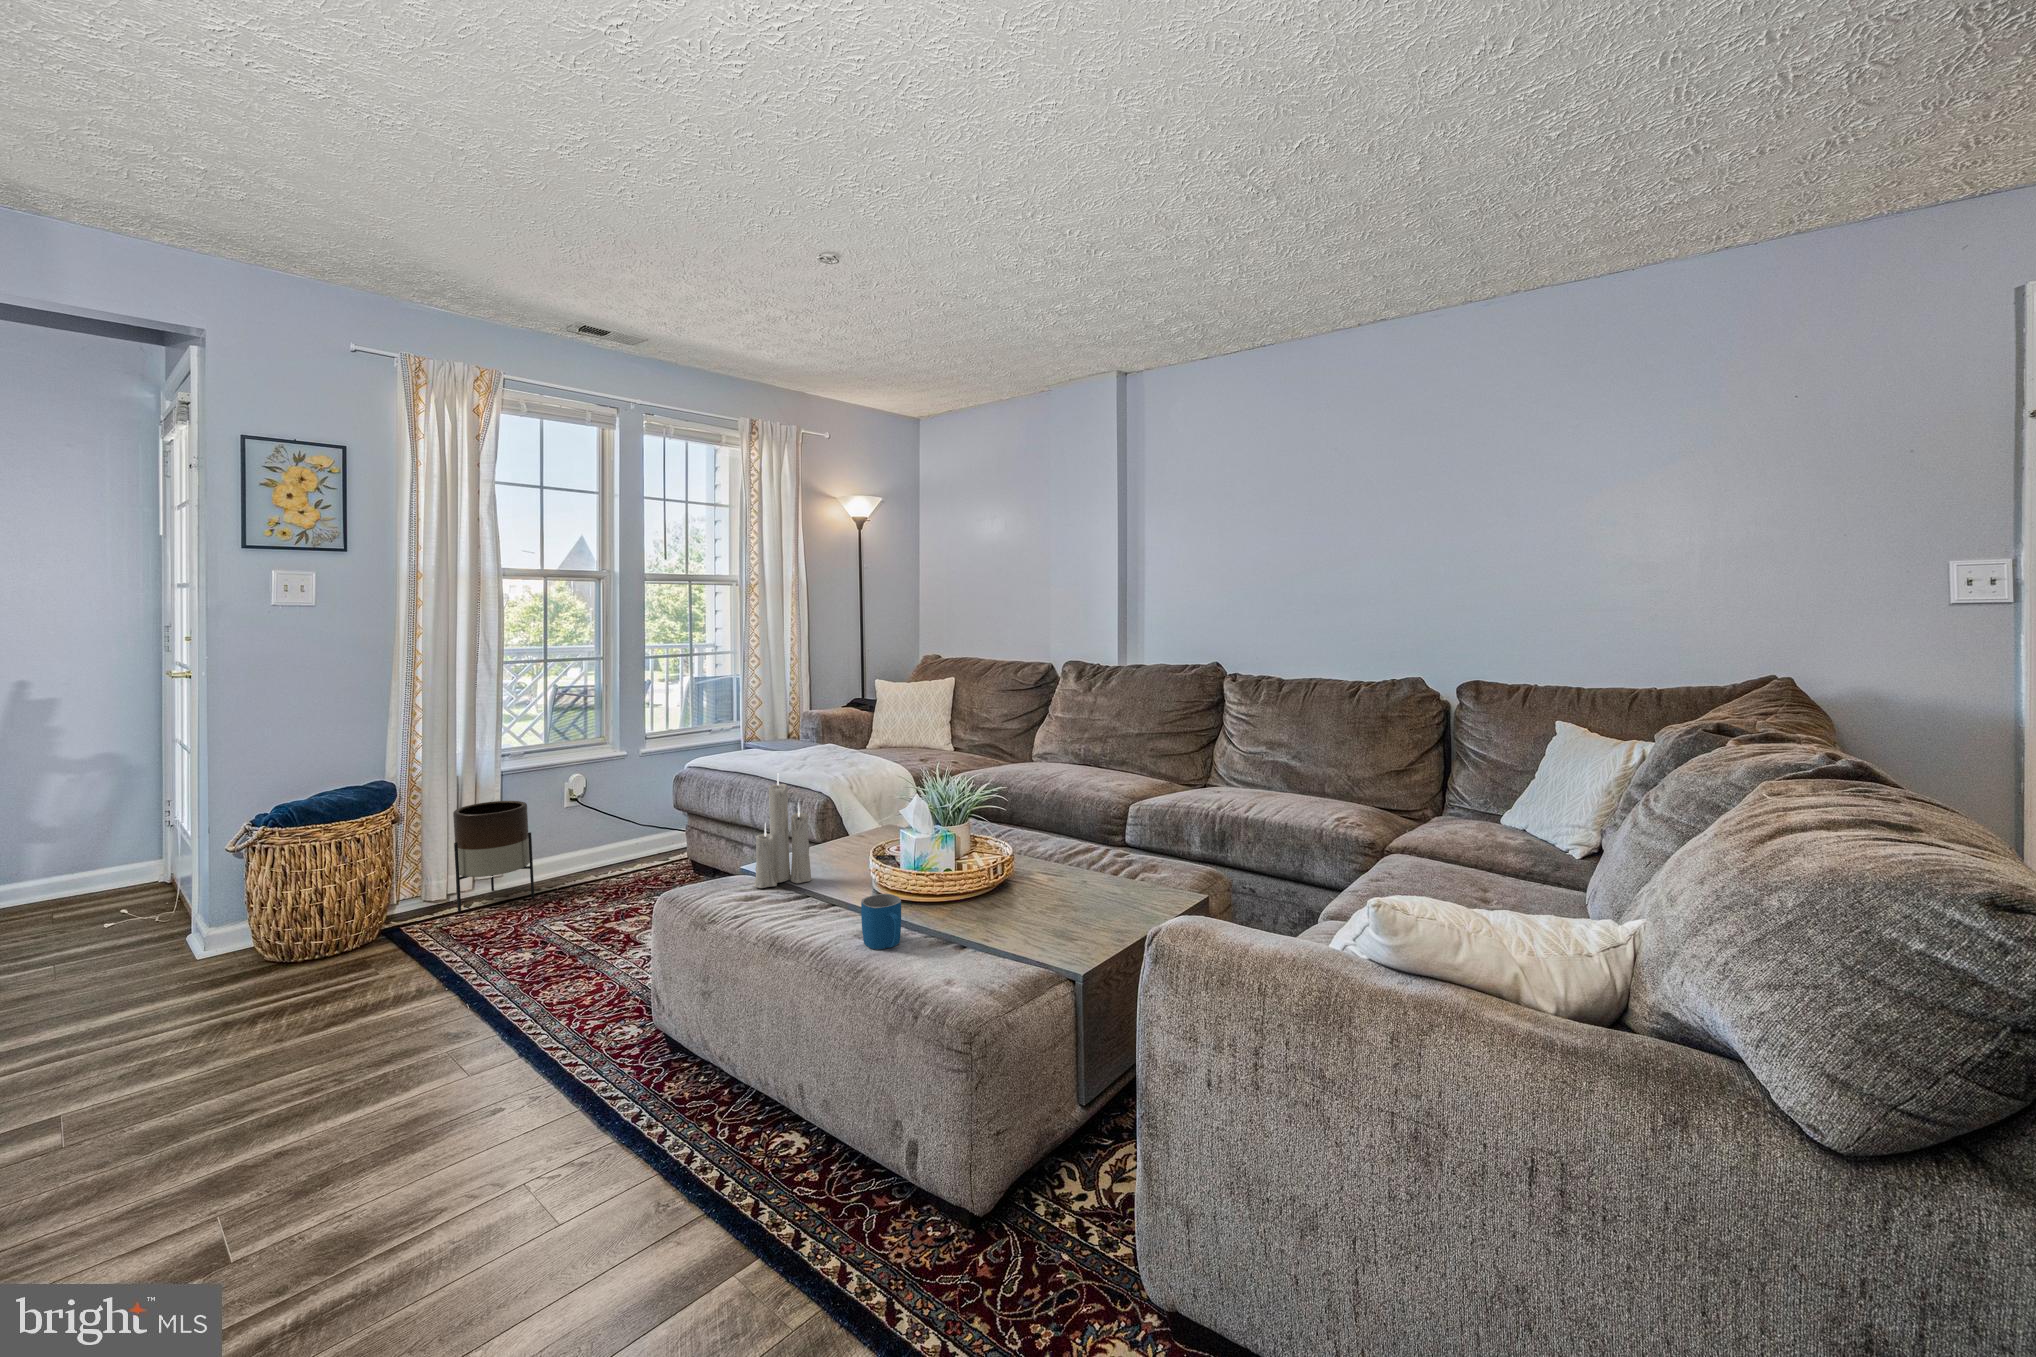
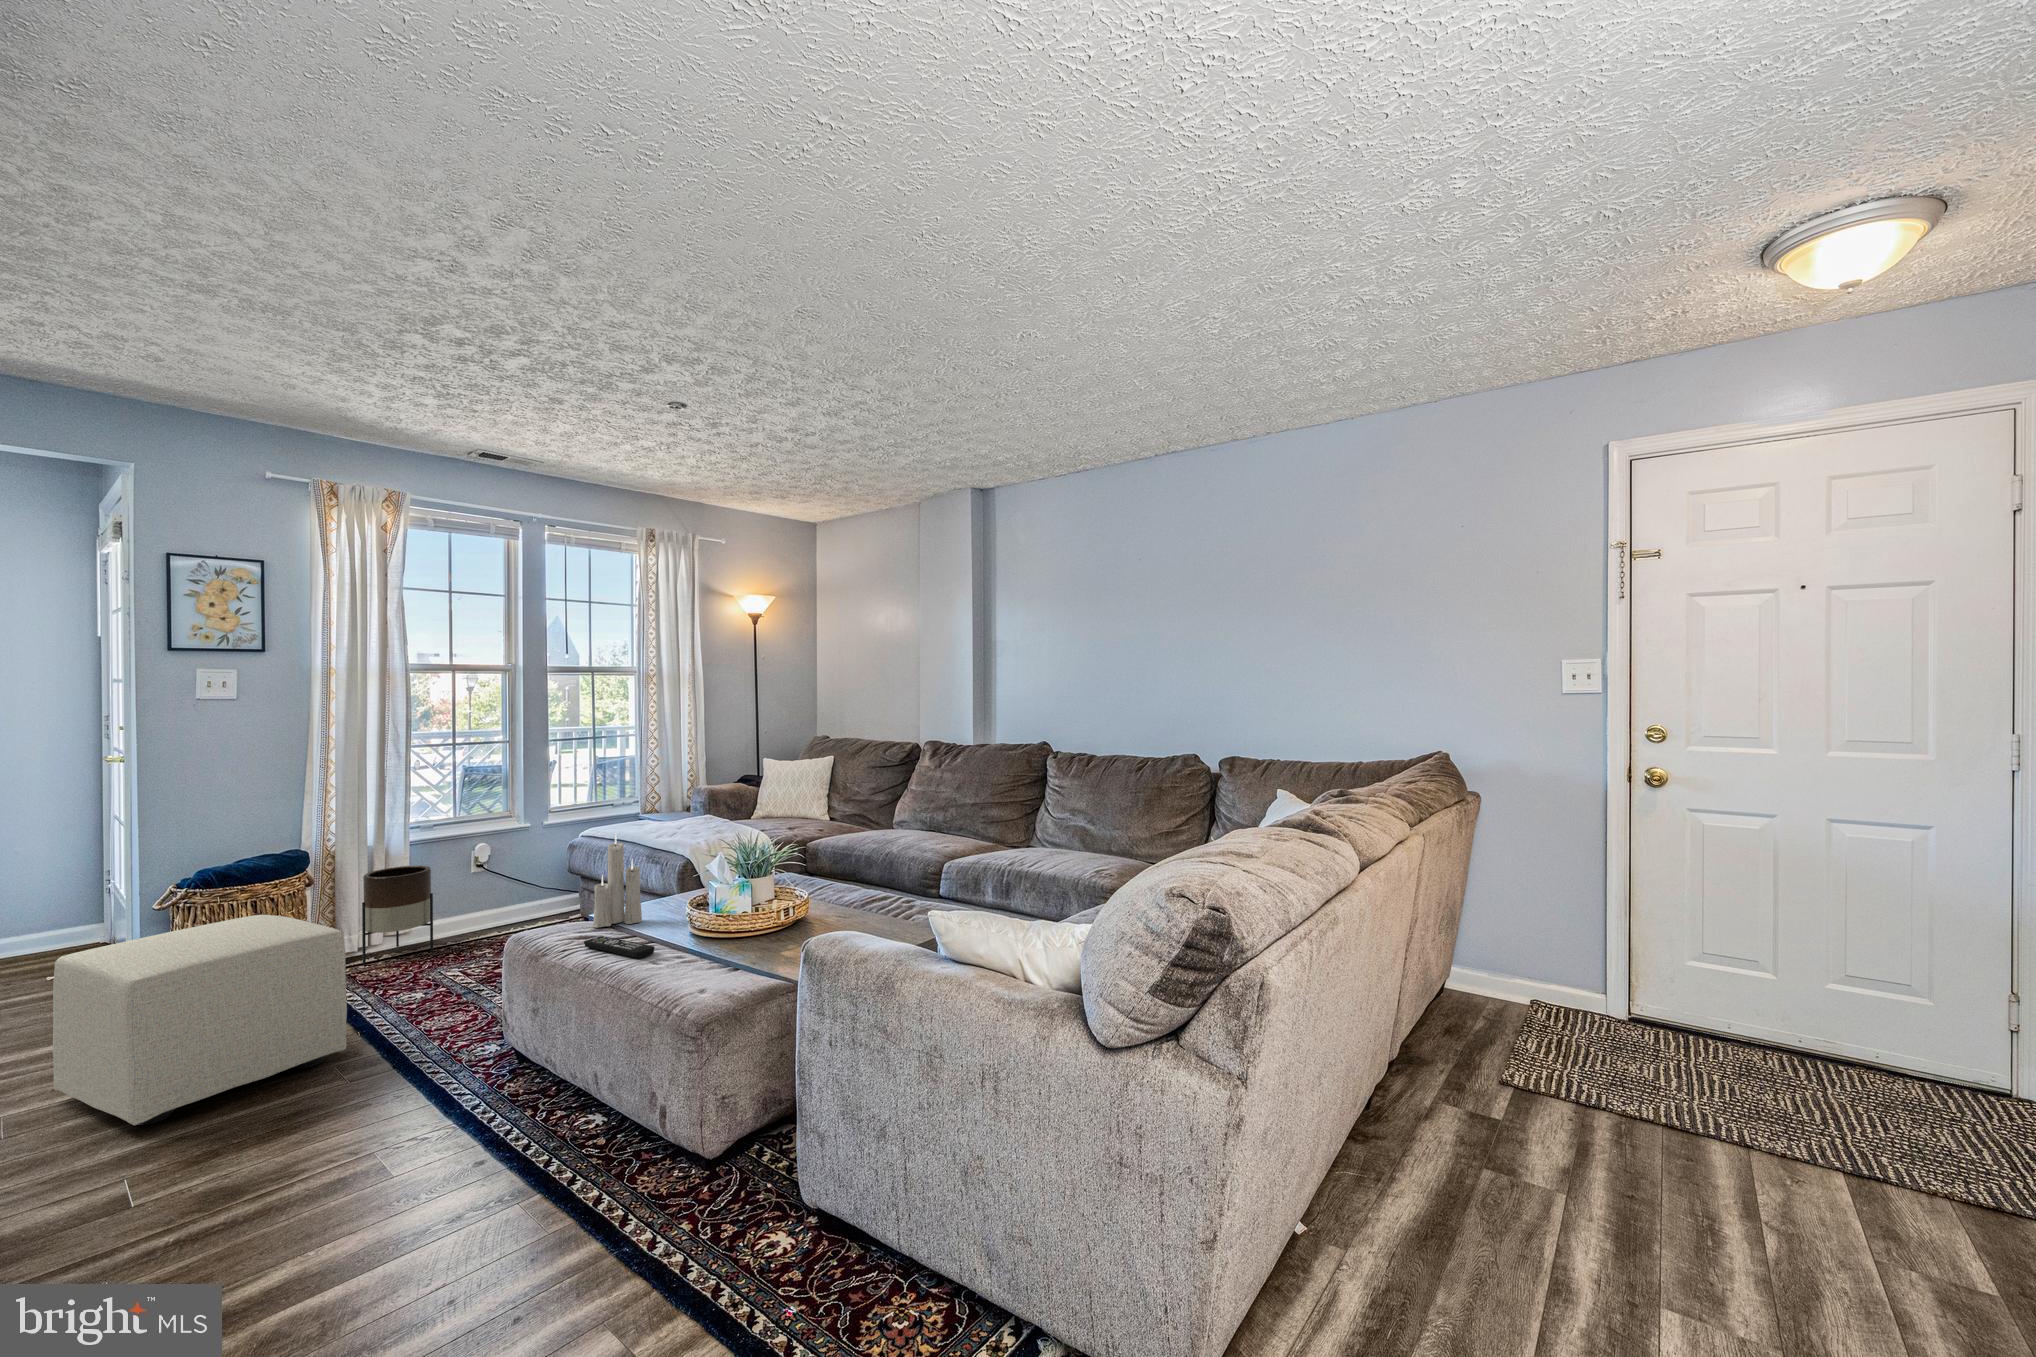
ottoman: none [104,864,463,1139] -> present [53,915,347,1125]
mug: present [861,894,901,950] -> none [655,925,687,968]
remote control: none [758,902,853,934] -> present [584,936,655,958]

